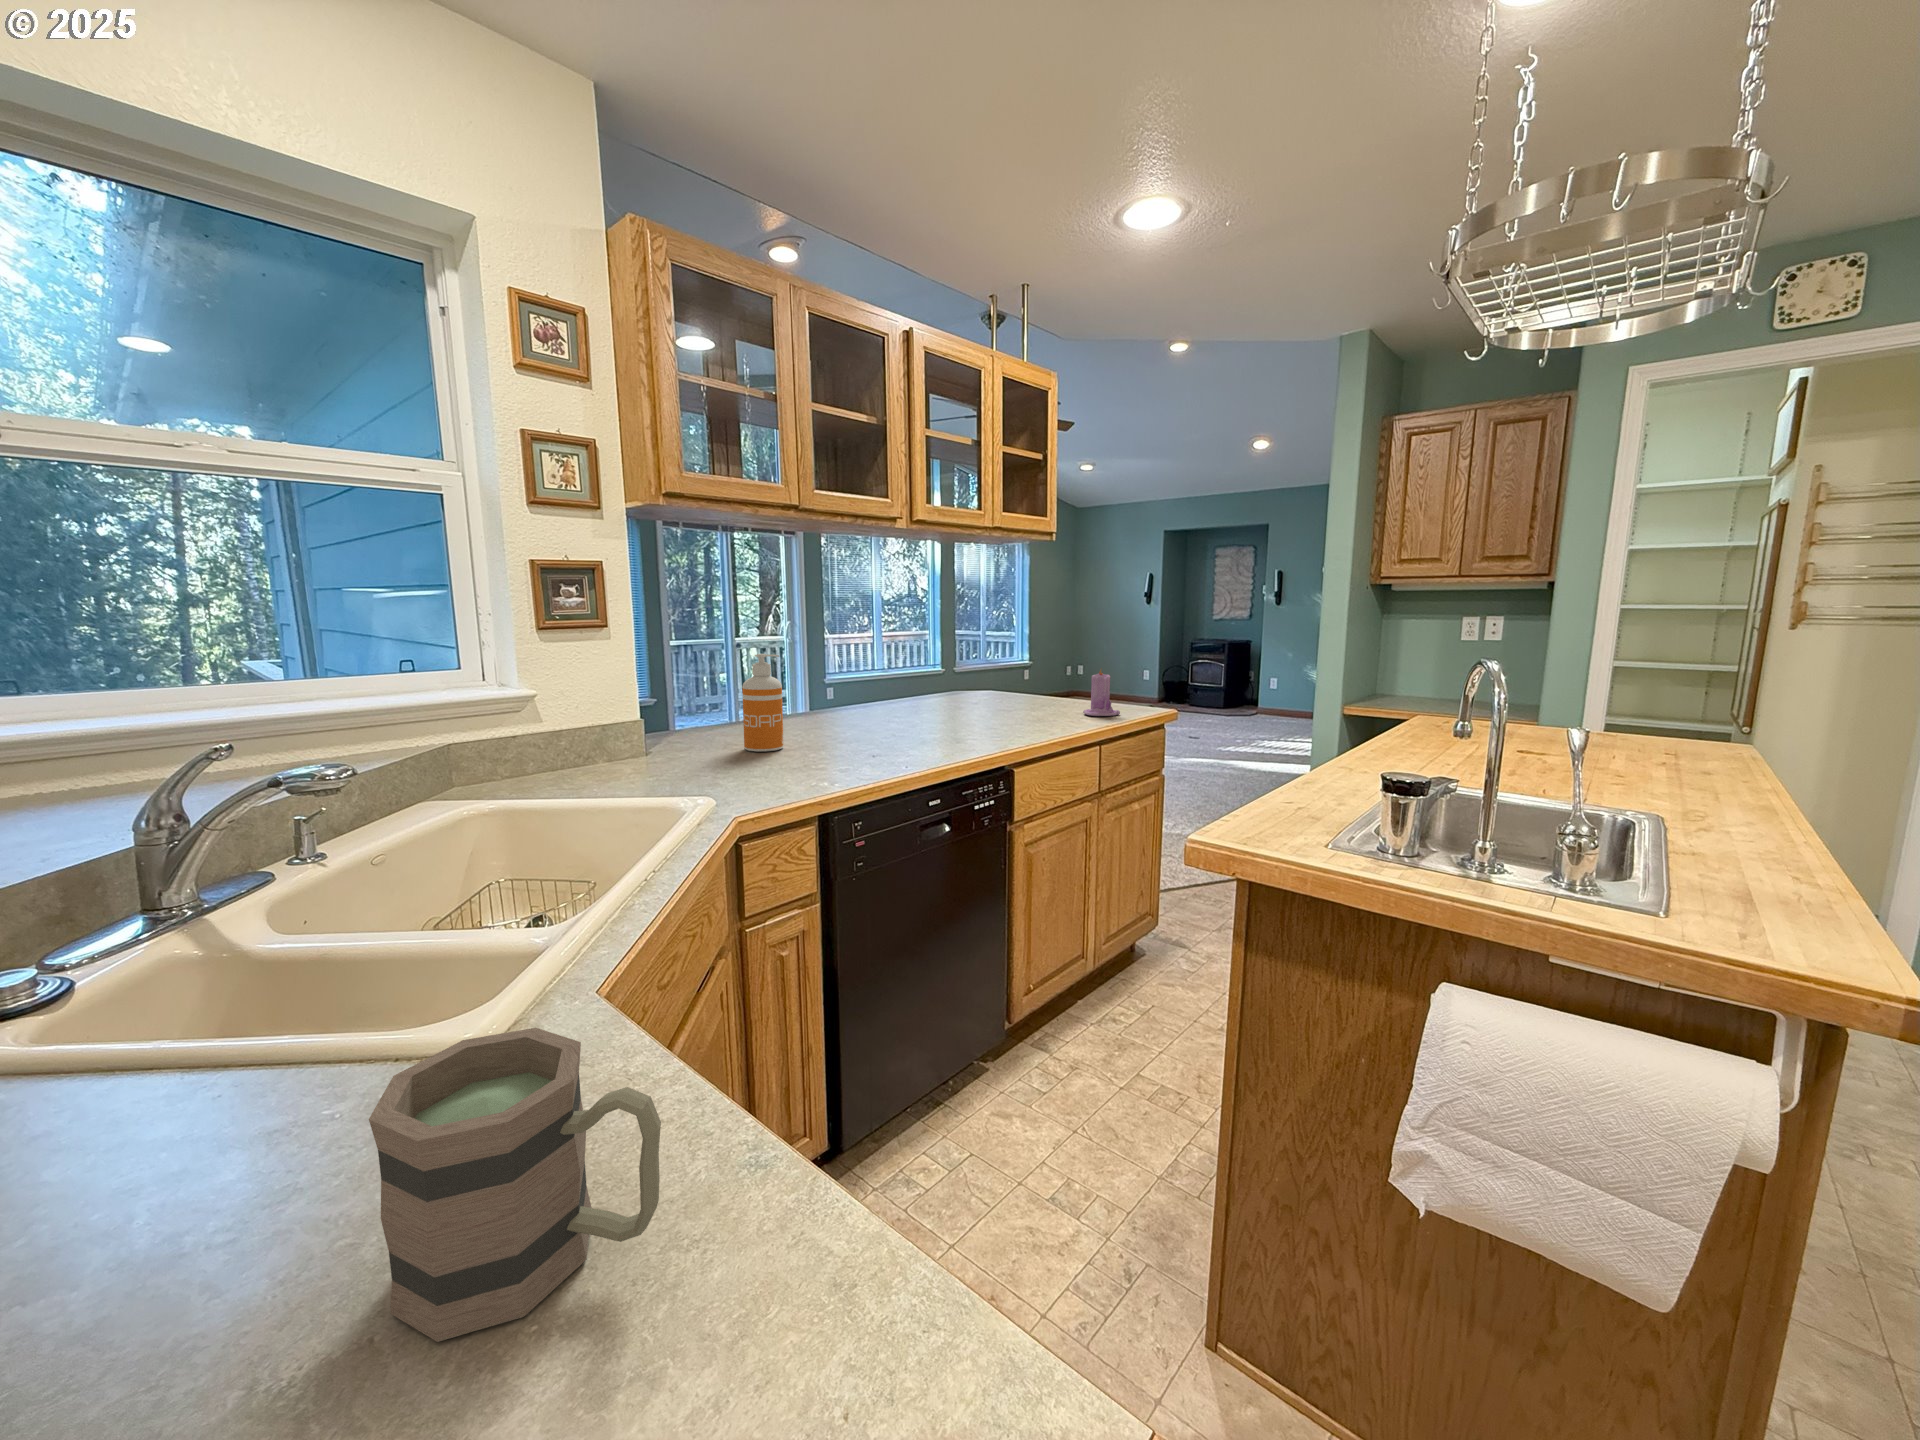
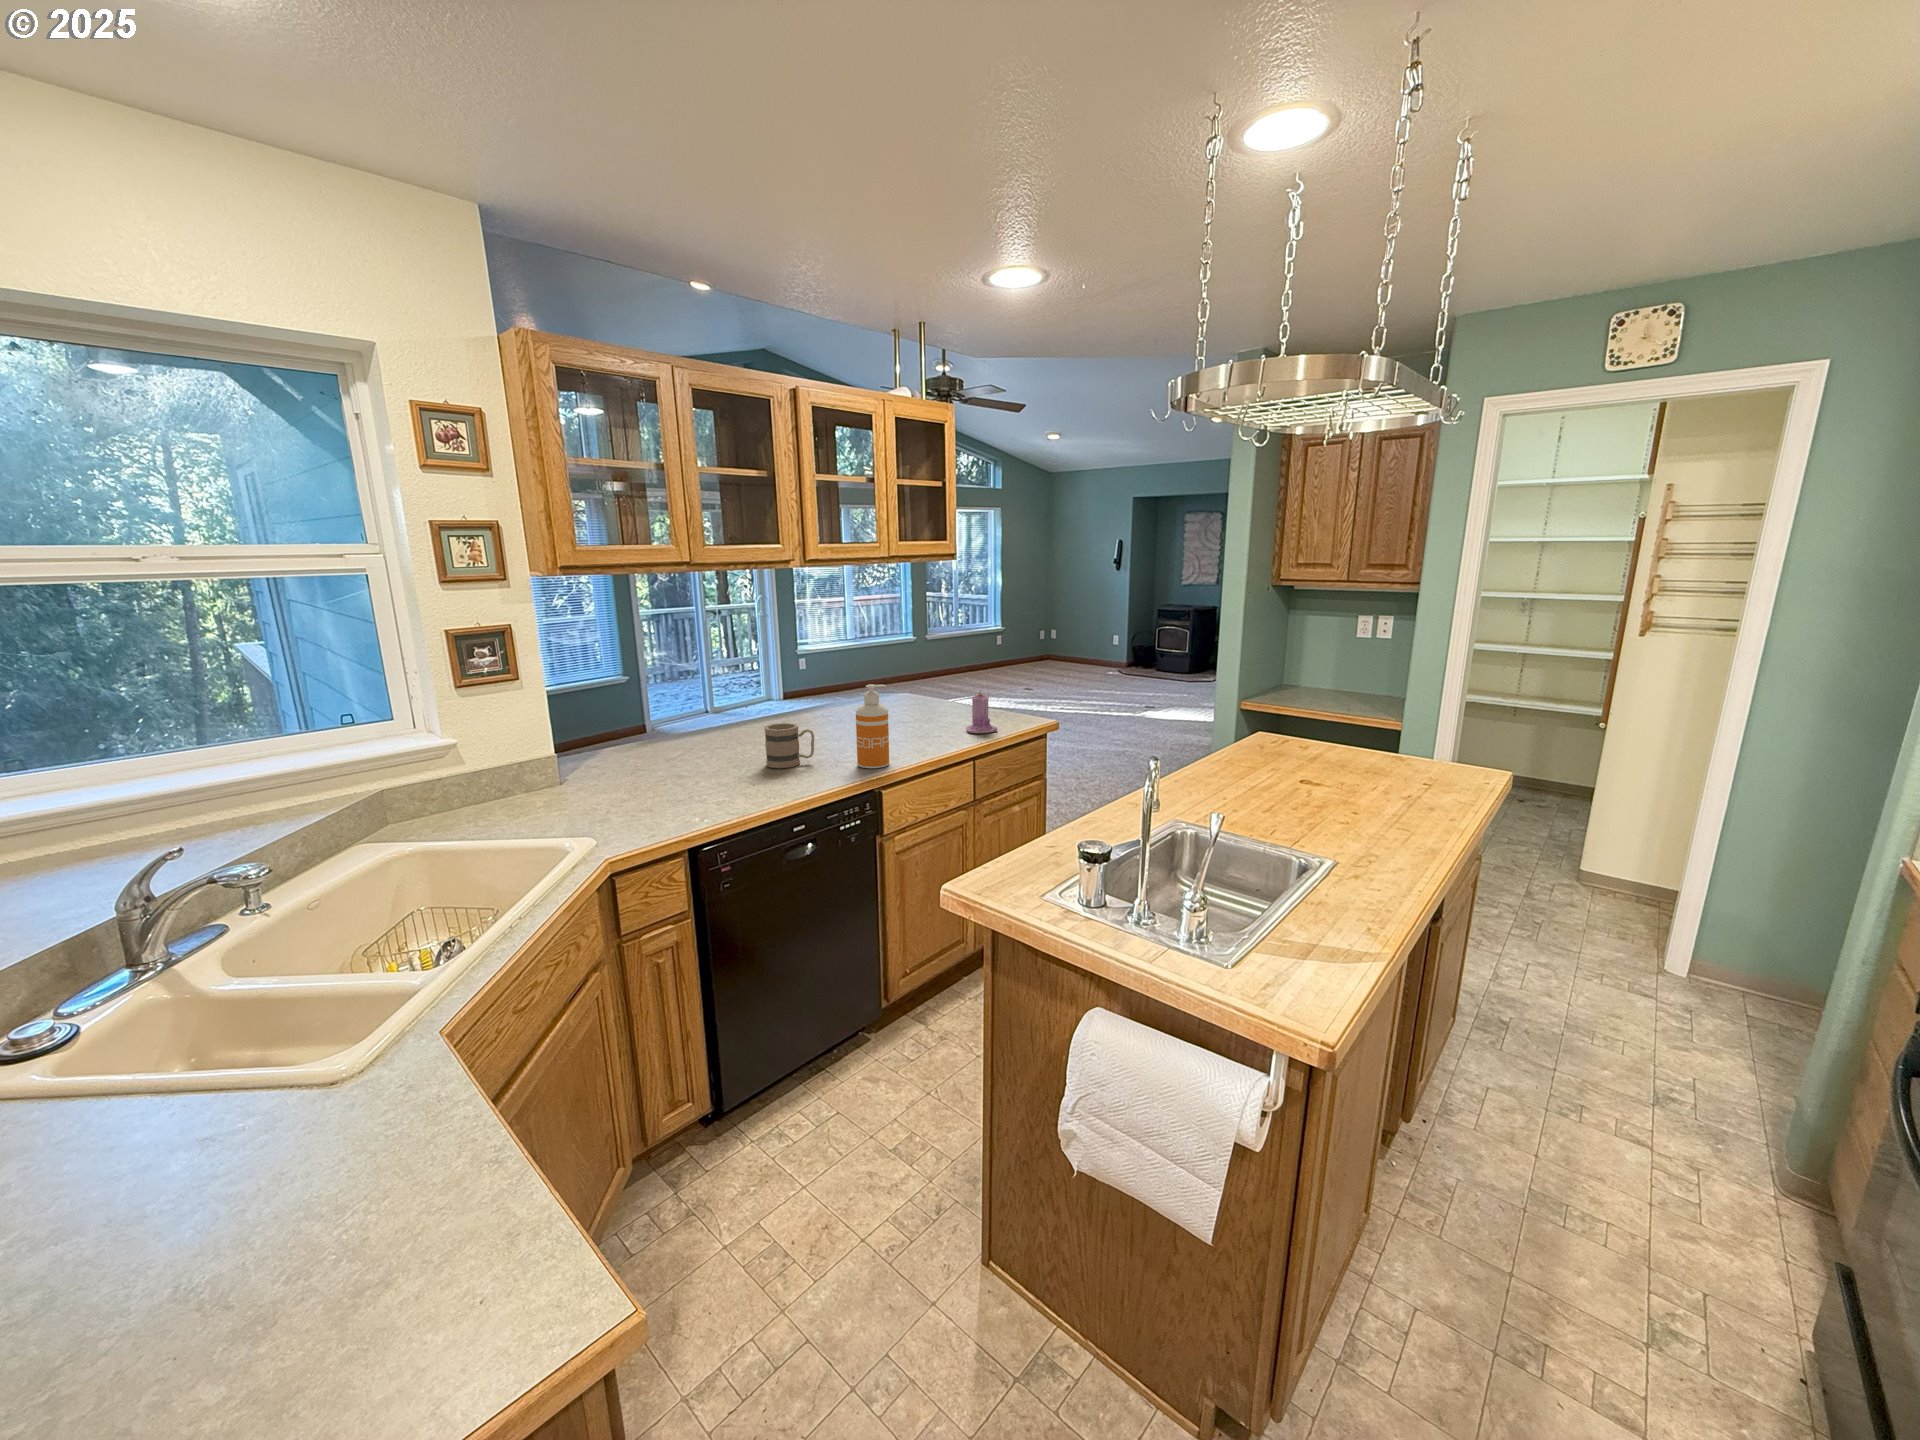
soap dispenser: present [742,654,783,752] -> present [856,684,889,768]
mug: present [369,1028,661,1342] -> present [764,723,814,768]

